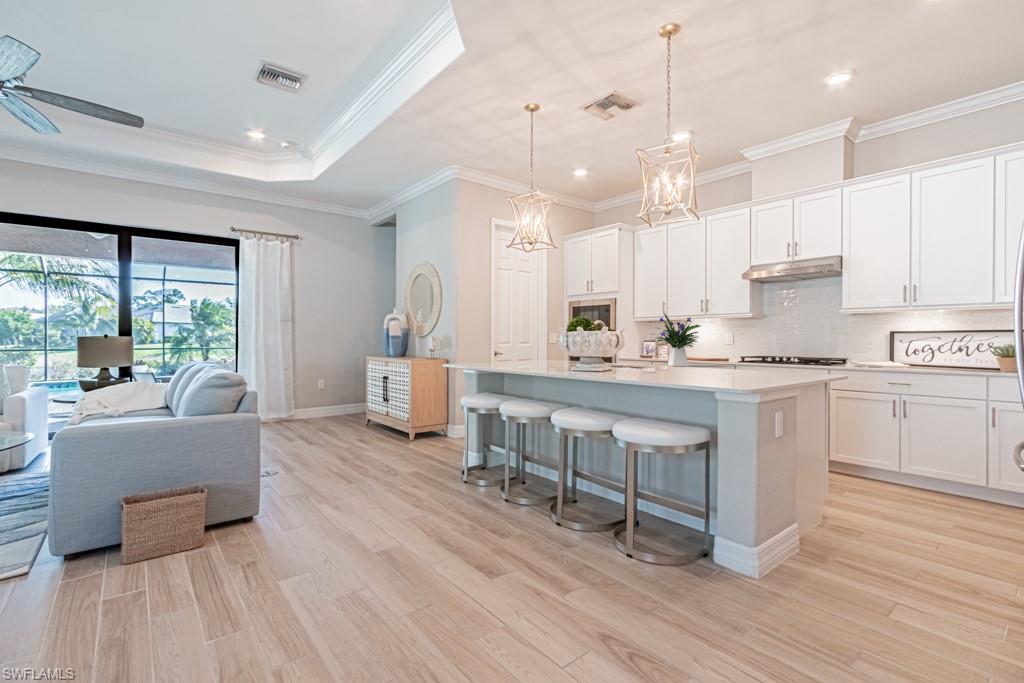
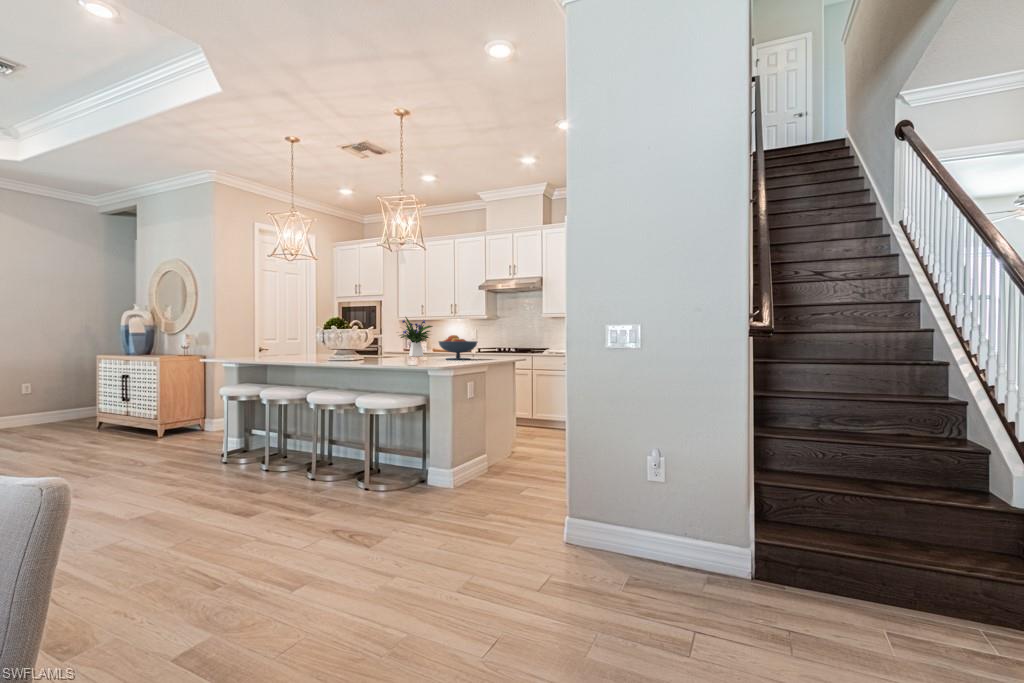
fruit bowl: none [723,339,790,377] -> present [439,335,478,360]

